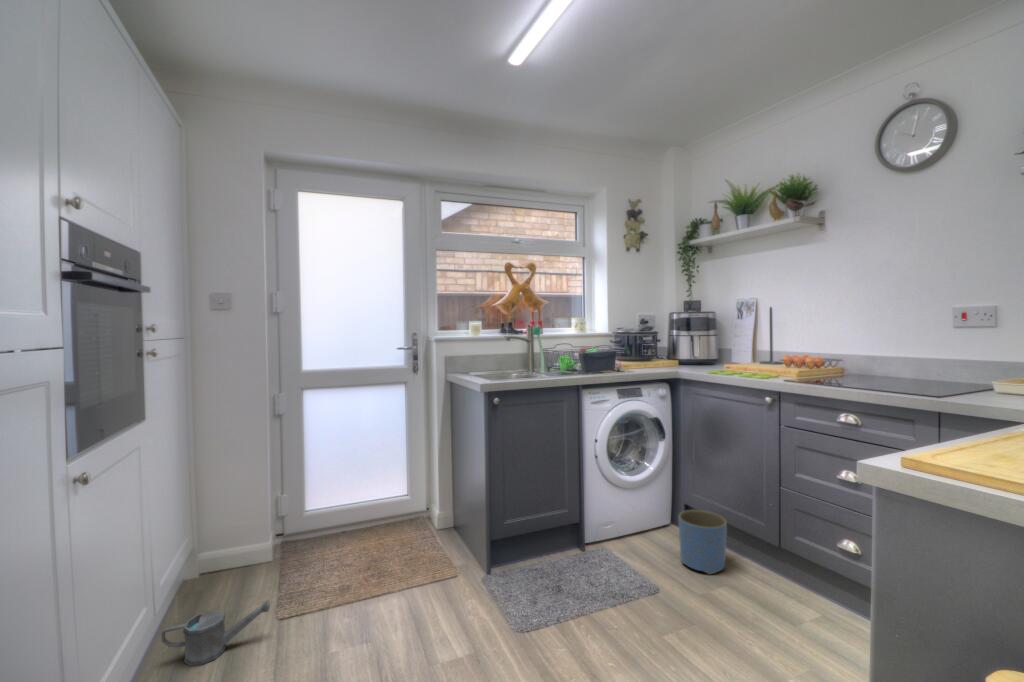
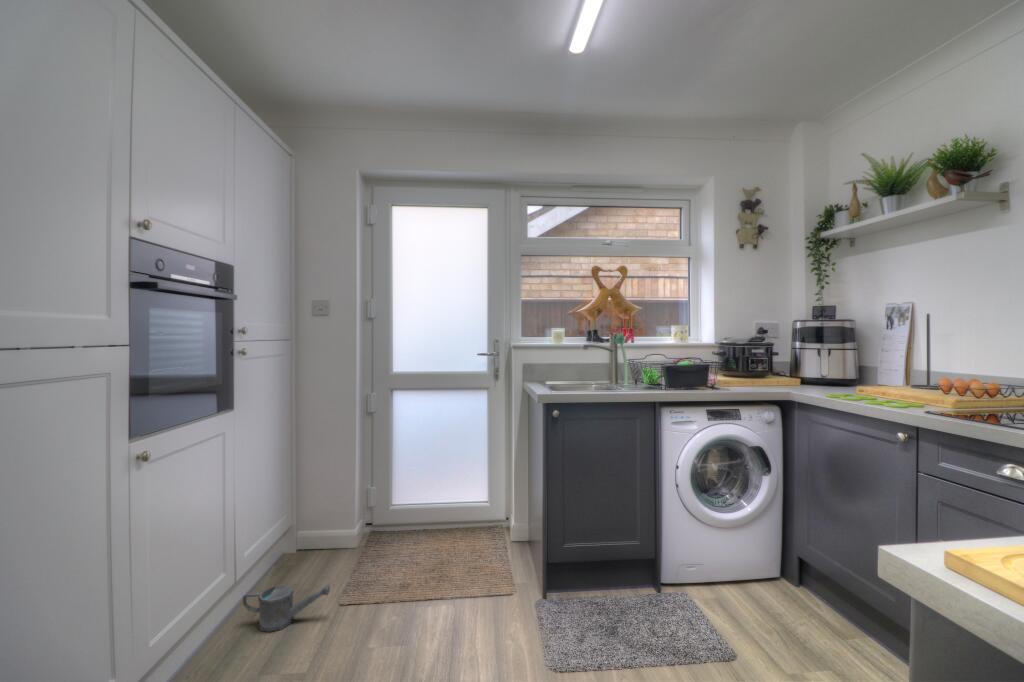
planter: present [678,510,727,574] -> none [775,564,841,650]

